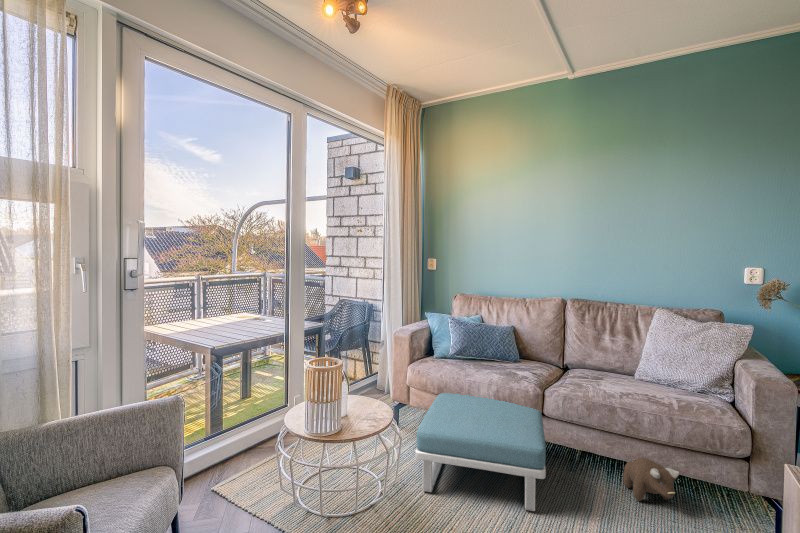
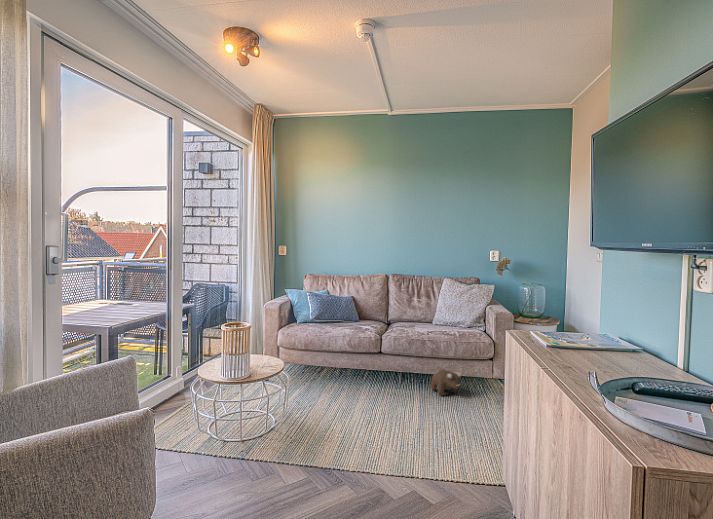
footstool: present [415,393,546,511] -> none [303,347,391,414]

